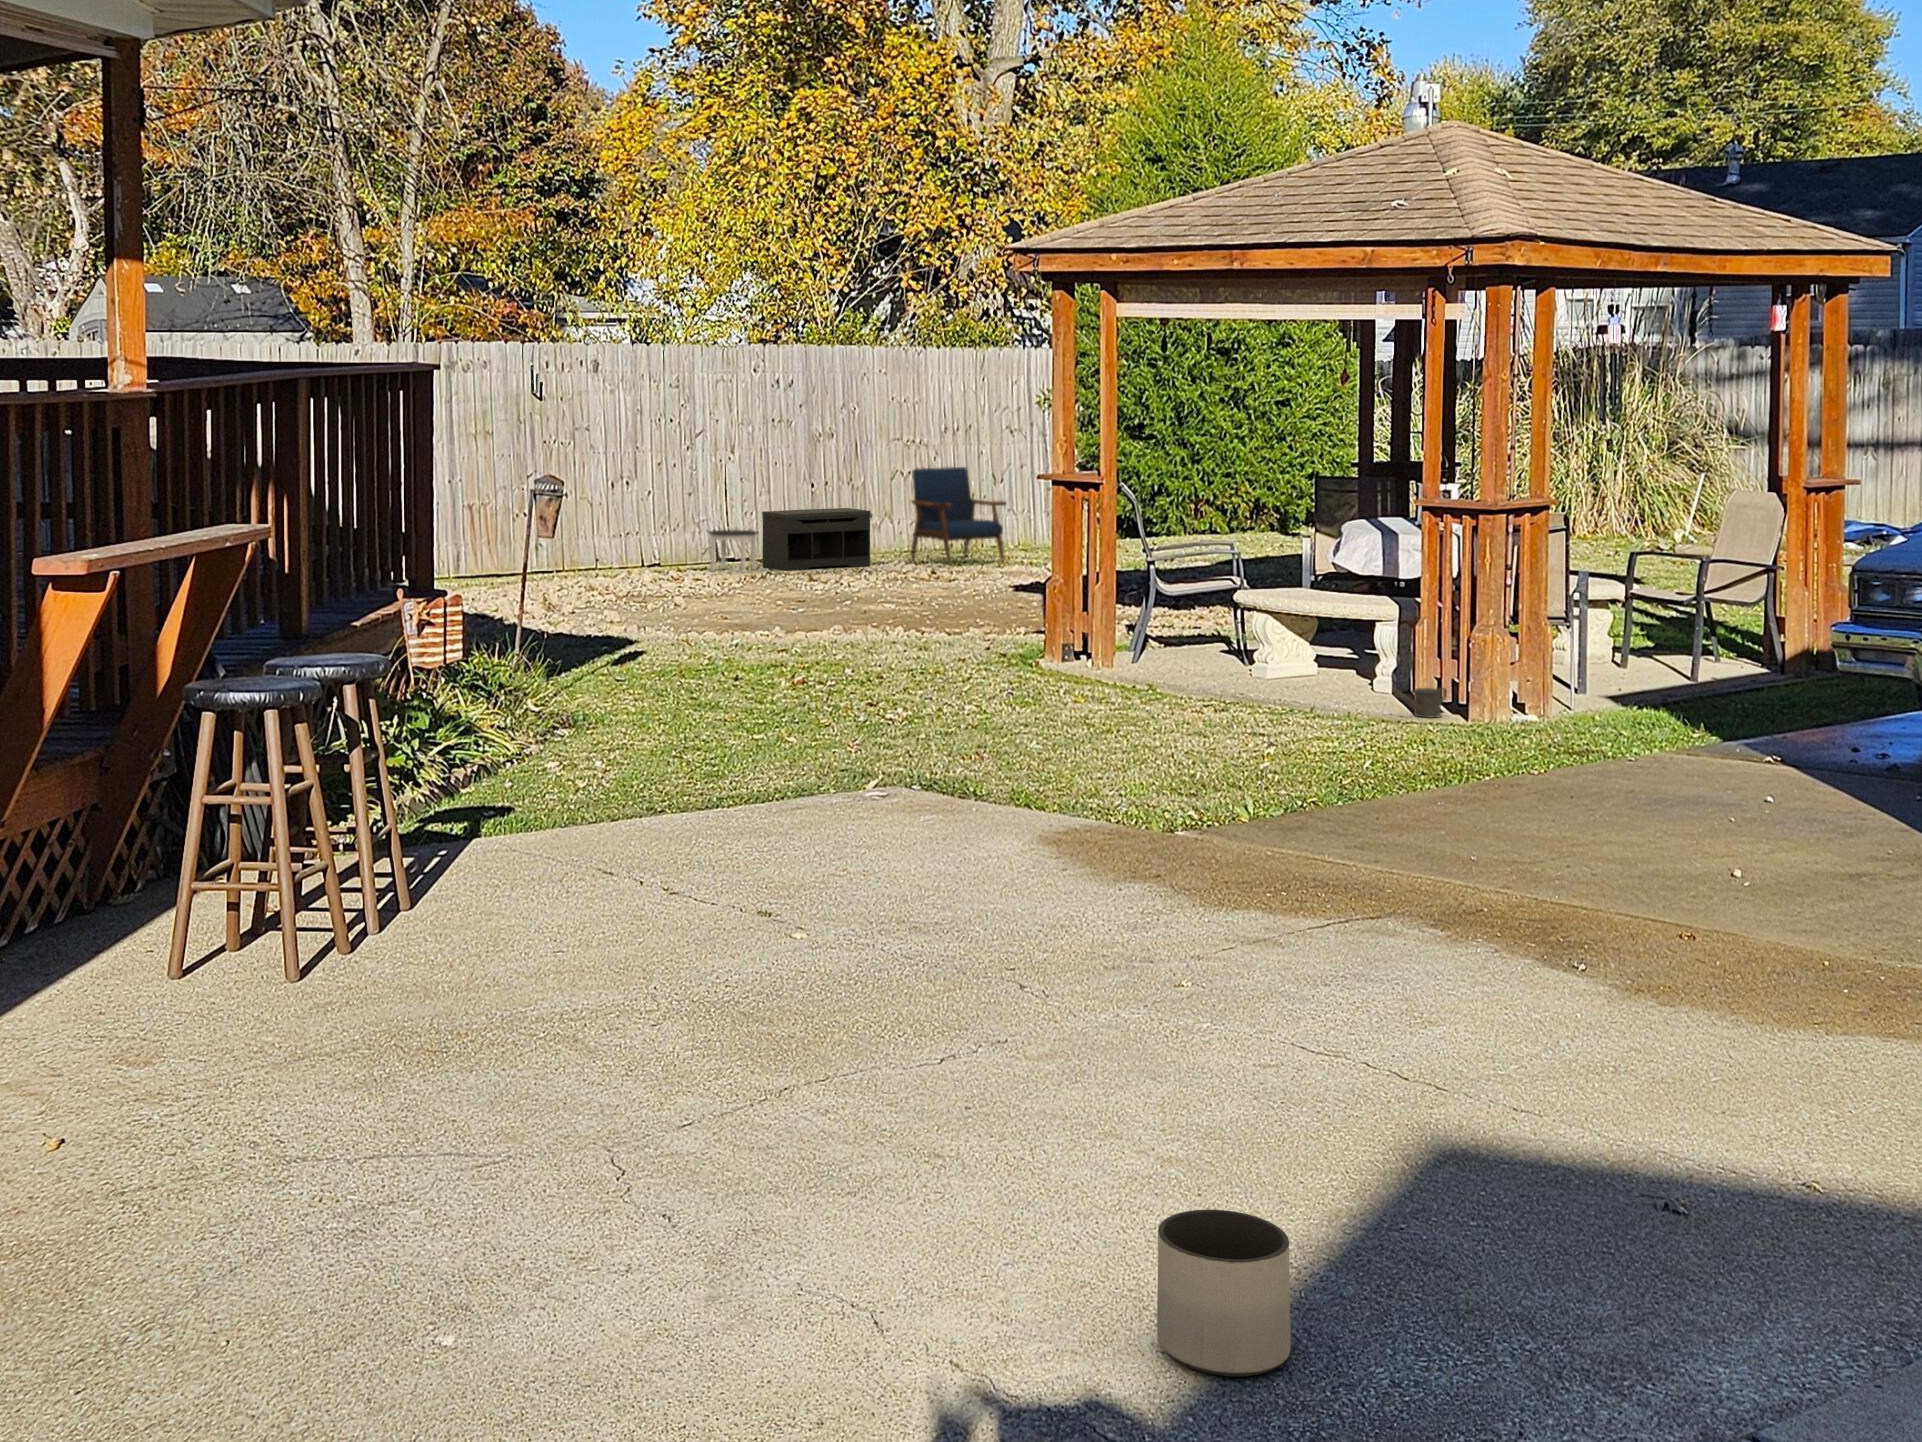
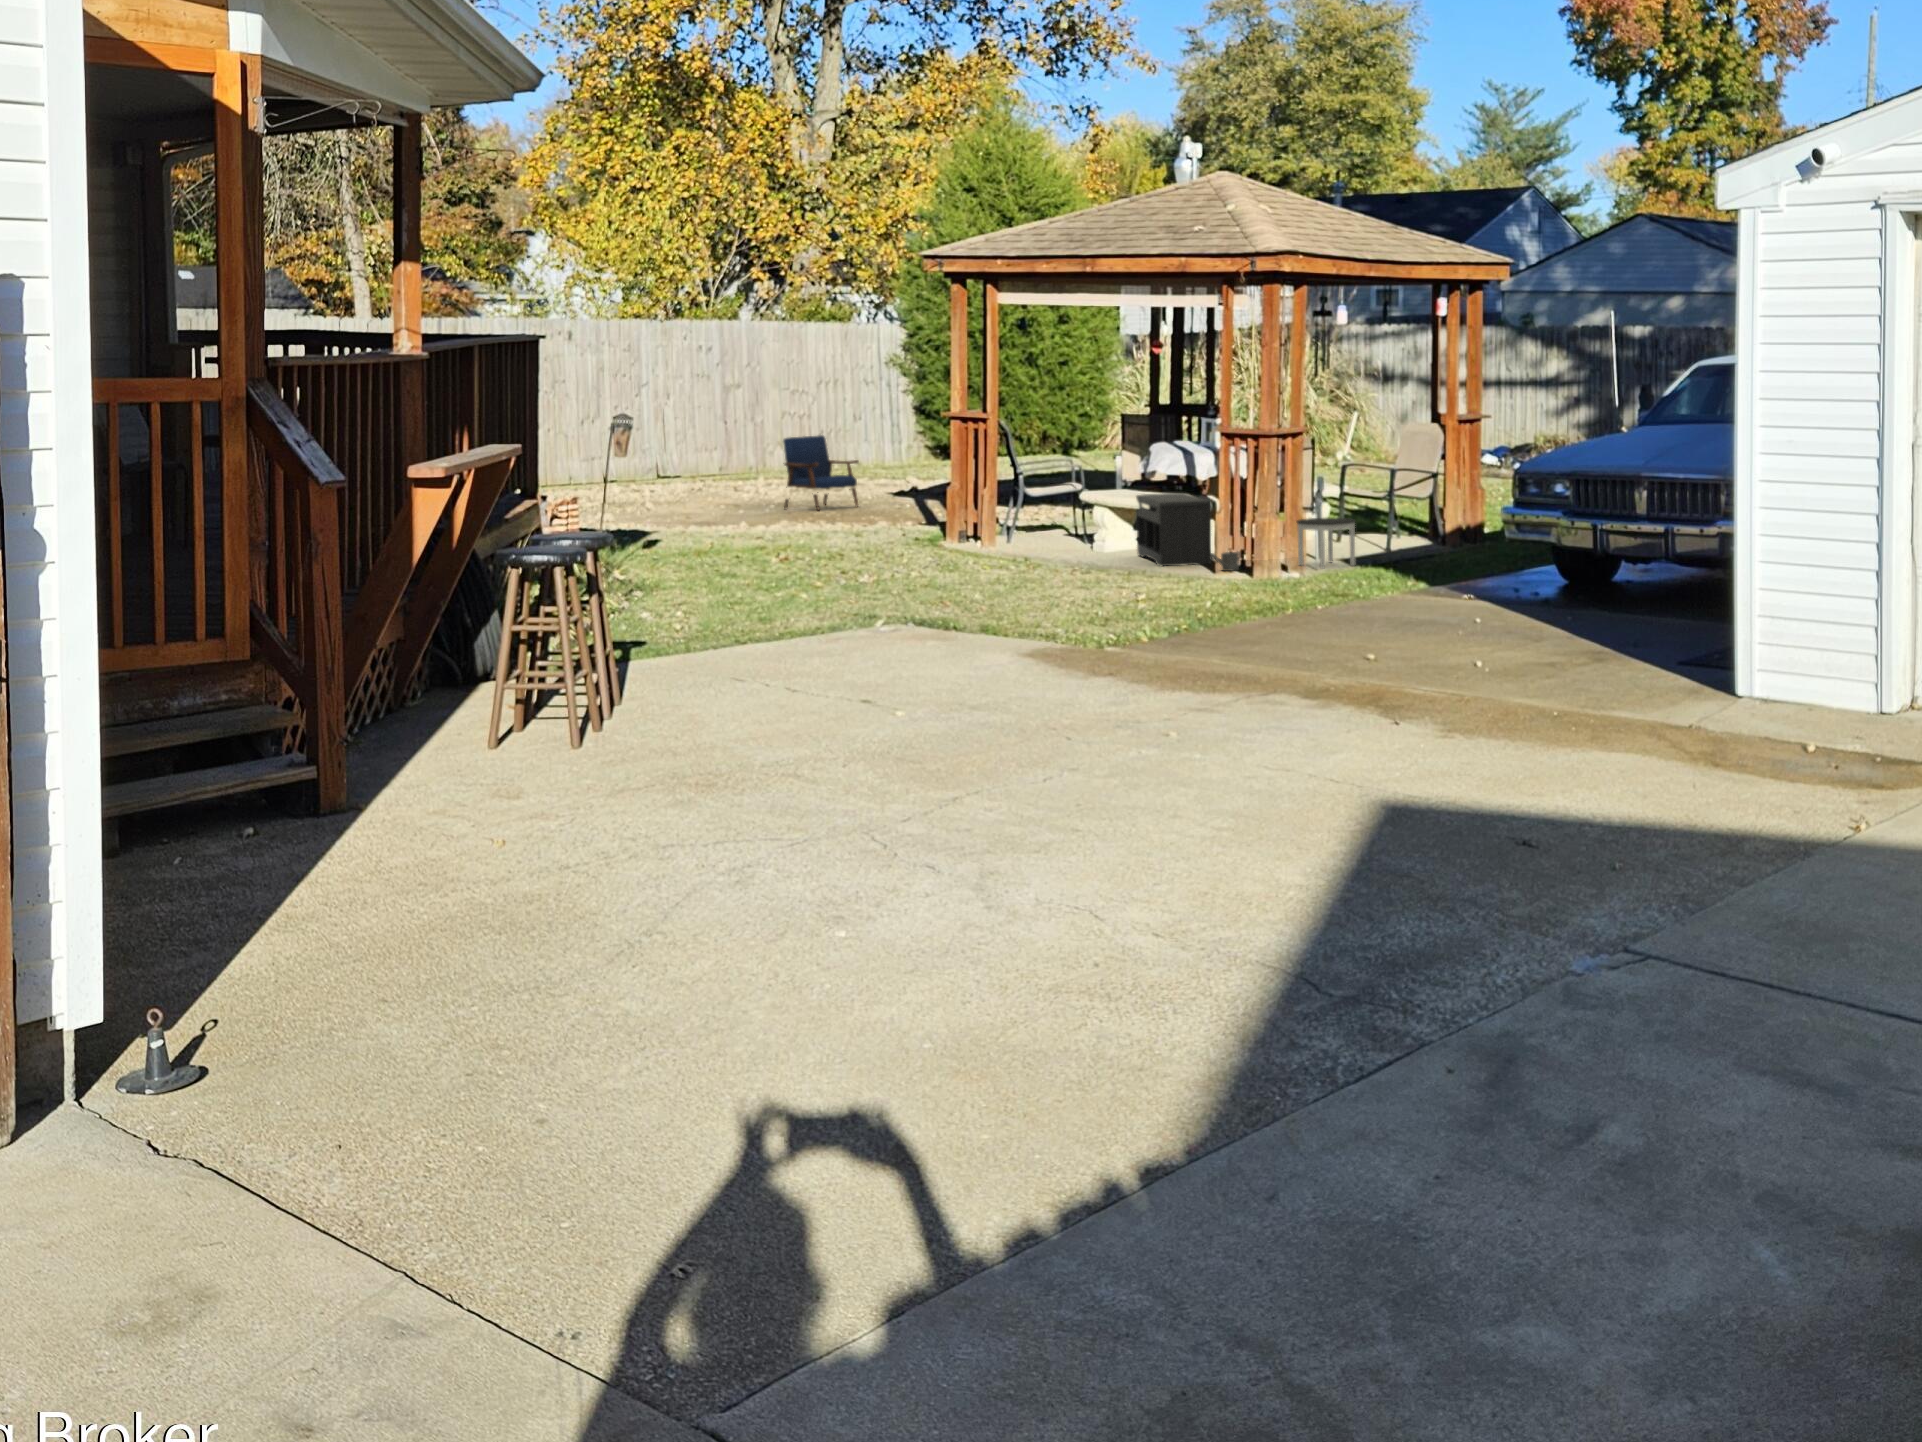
bench: present [762,508,871,571] -> present [1136,493,1211,566]
round table: present [709,530,758,573] -> present [1297,518,1355,569]
planter: present [1157,1210,1291,1377] -> none [1291,735,1356,804]

